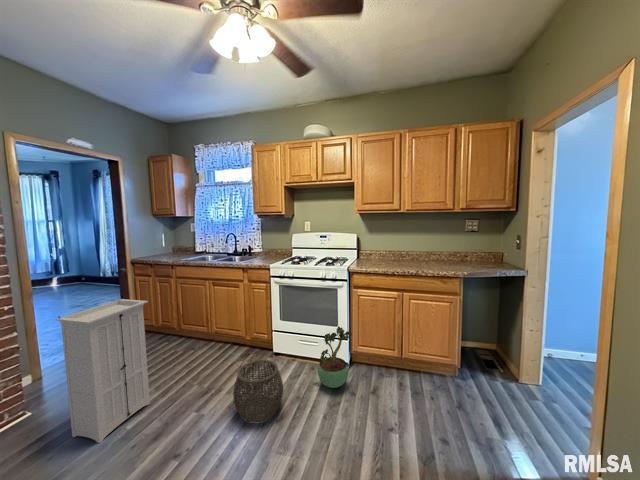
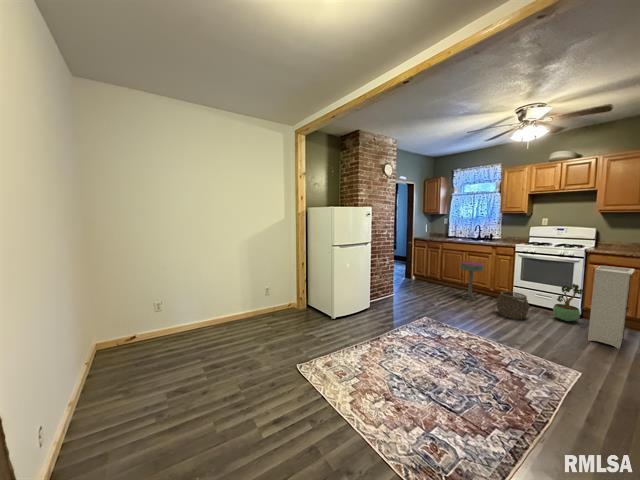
storage cabinet: present [57,299,150,443] -> present [588,265,635,349]
bar stool: none [185,303,224,377] -> present [460,262,483,300]

